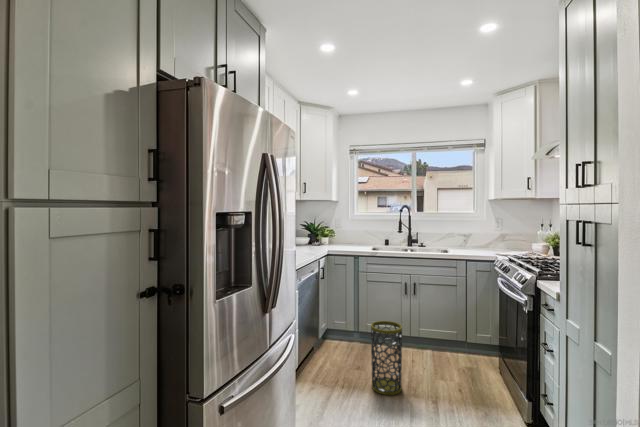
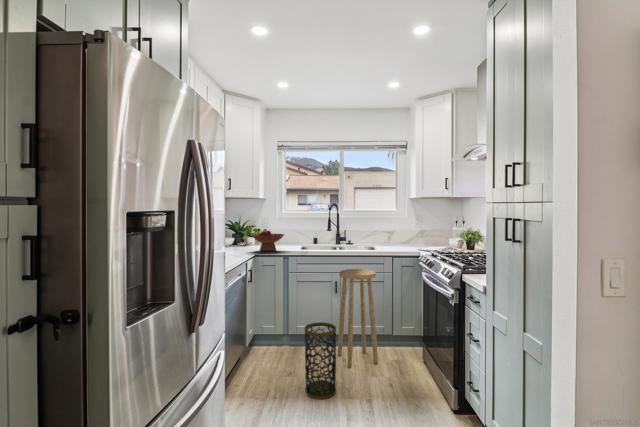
fruit bowl: none [324,229,355,251] -> present [252,229,284,251]
stool: none [407,271,448,369] -> present [338,269,378,368]

